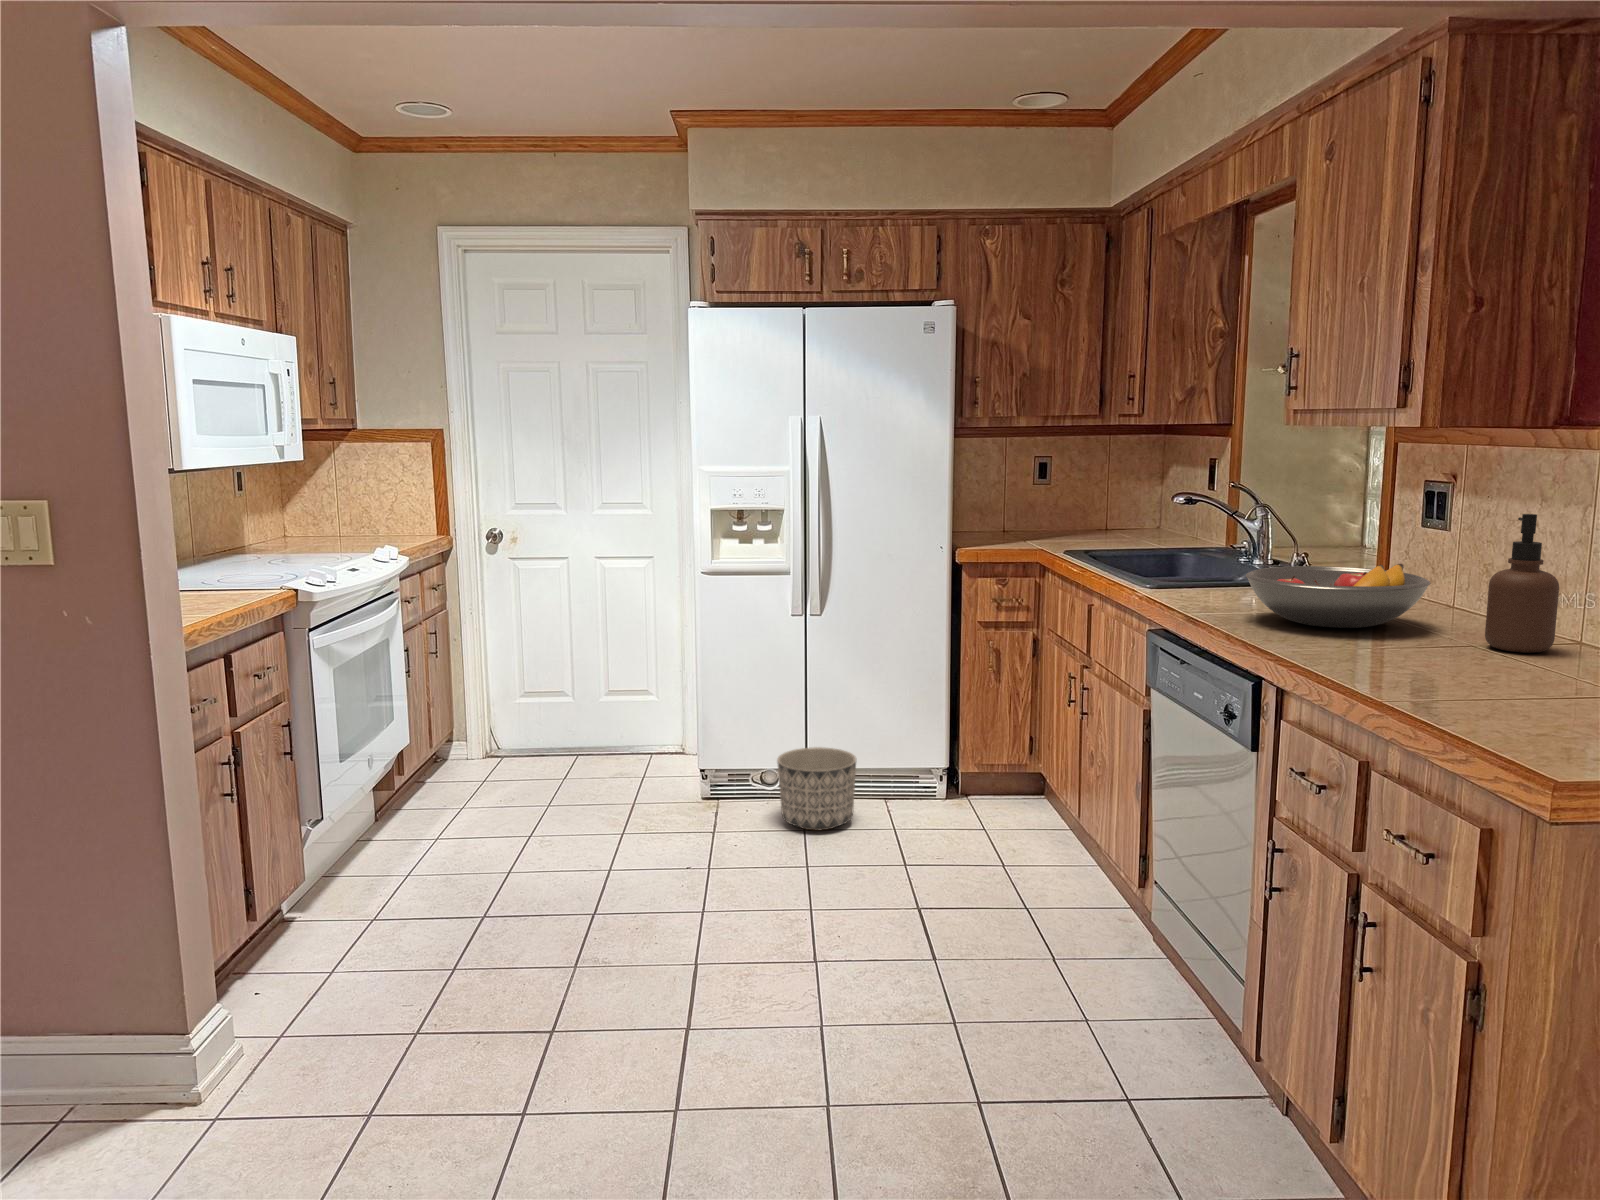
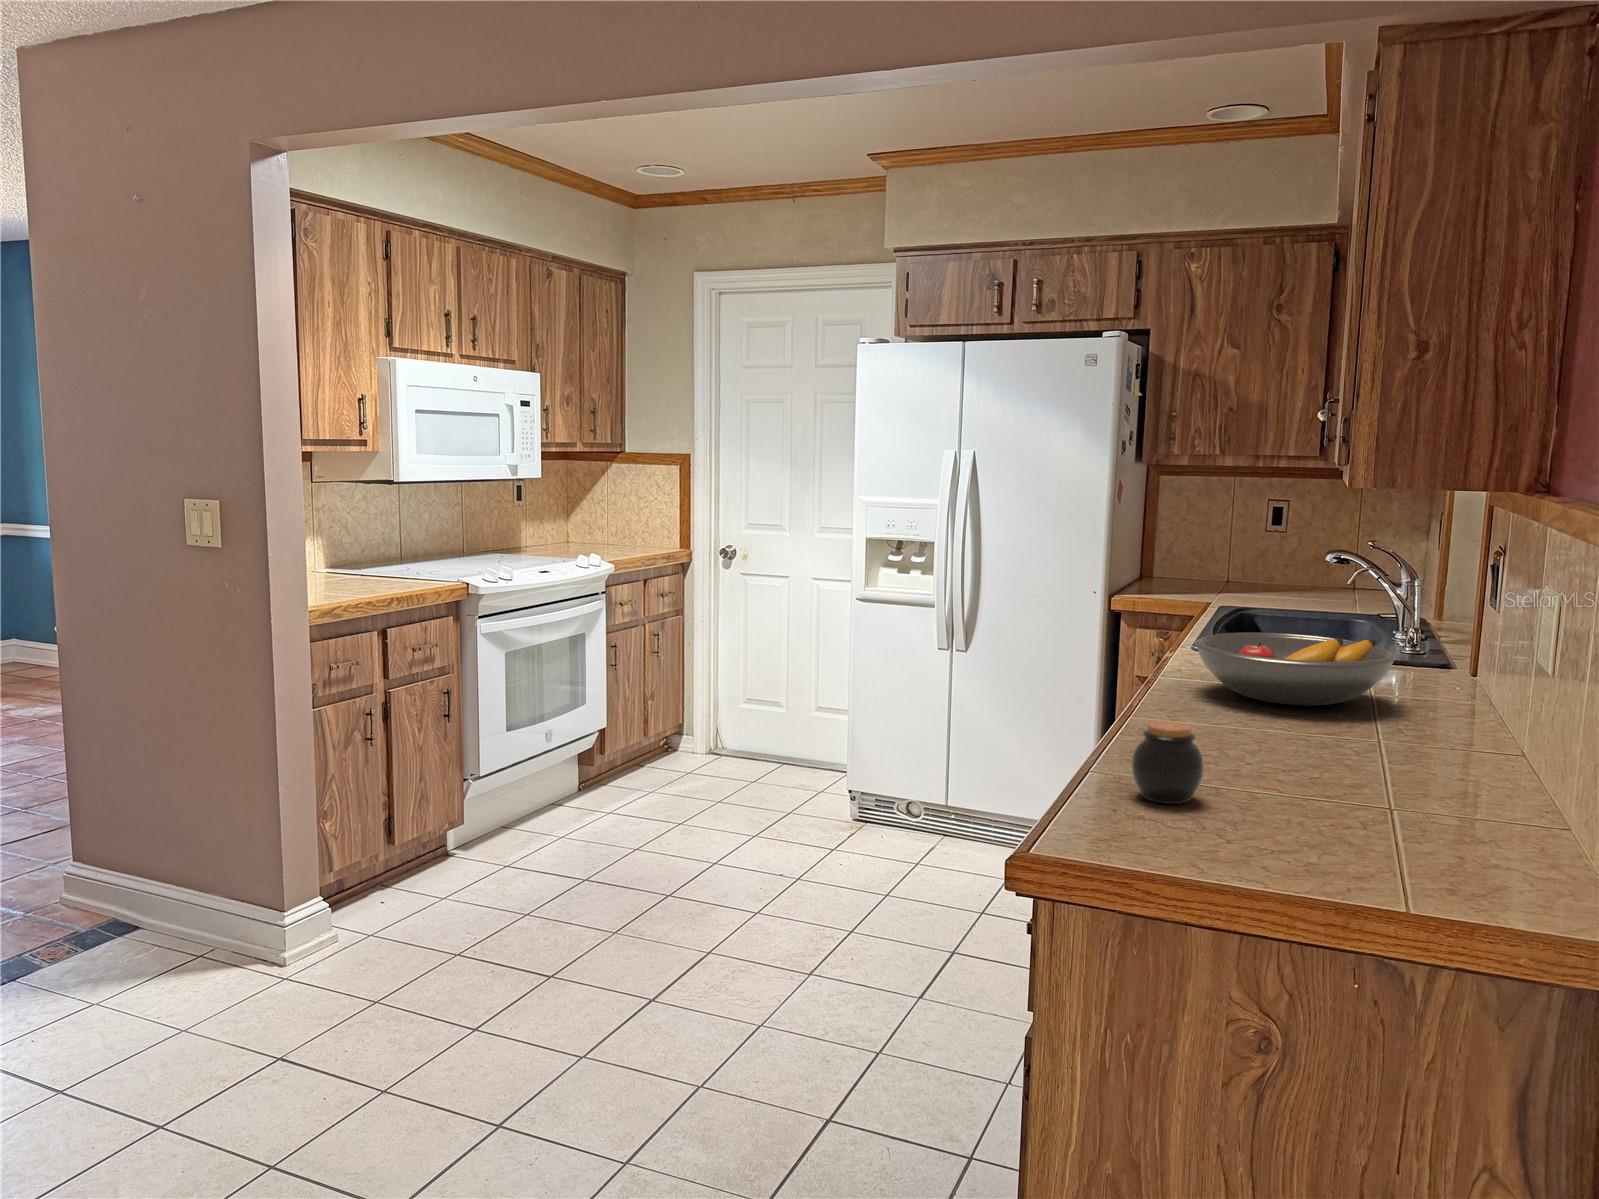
soap dispenser: present [1485,514,1559,653] -> none [1387,590,1469,751]
jar: none [1468,646,1545,724] -> present [1131,720,1204,804]
planter: present [777,747,856,830] -> none [900,781,980,864]

